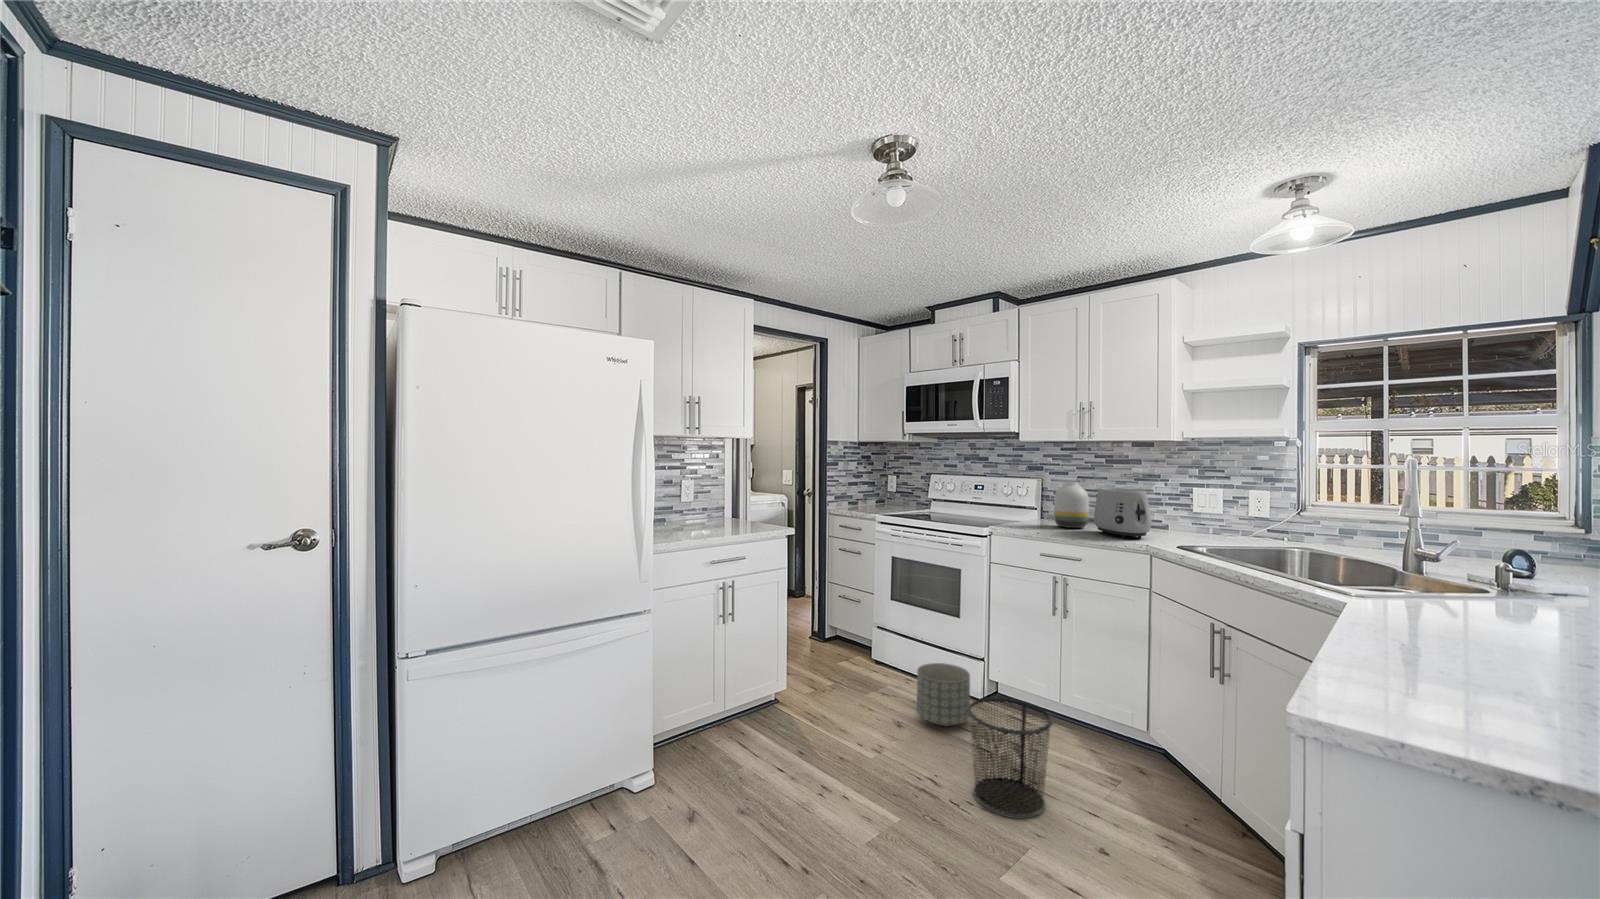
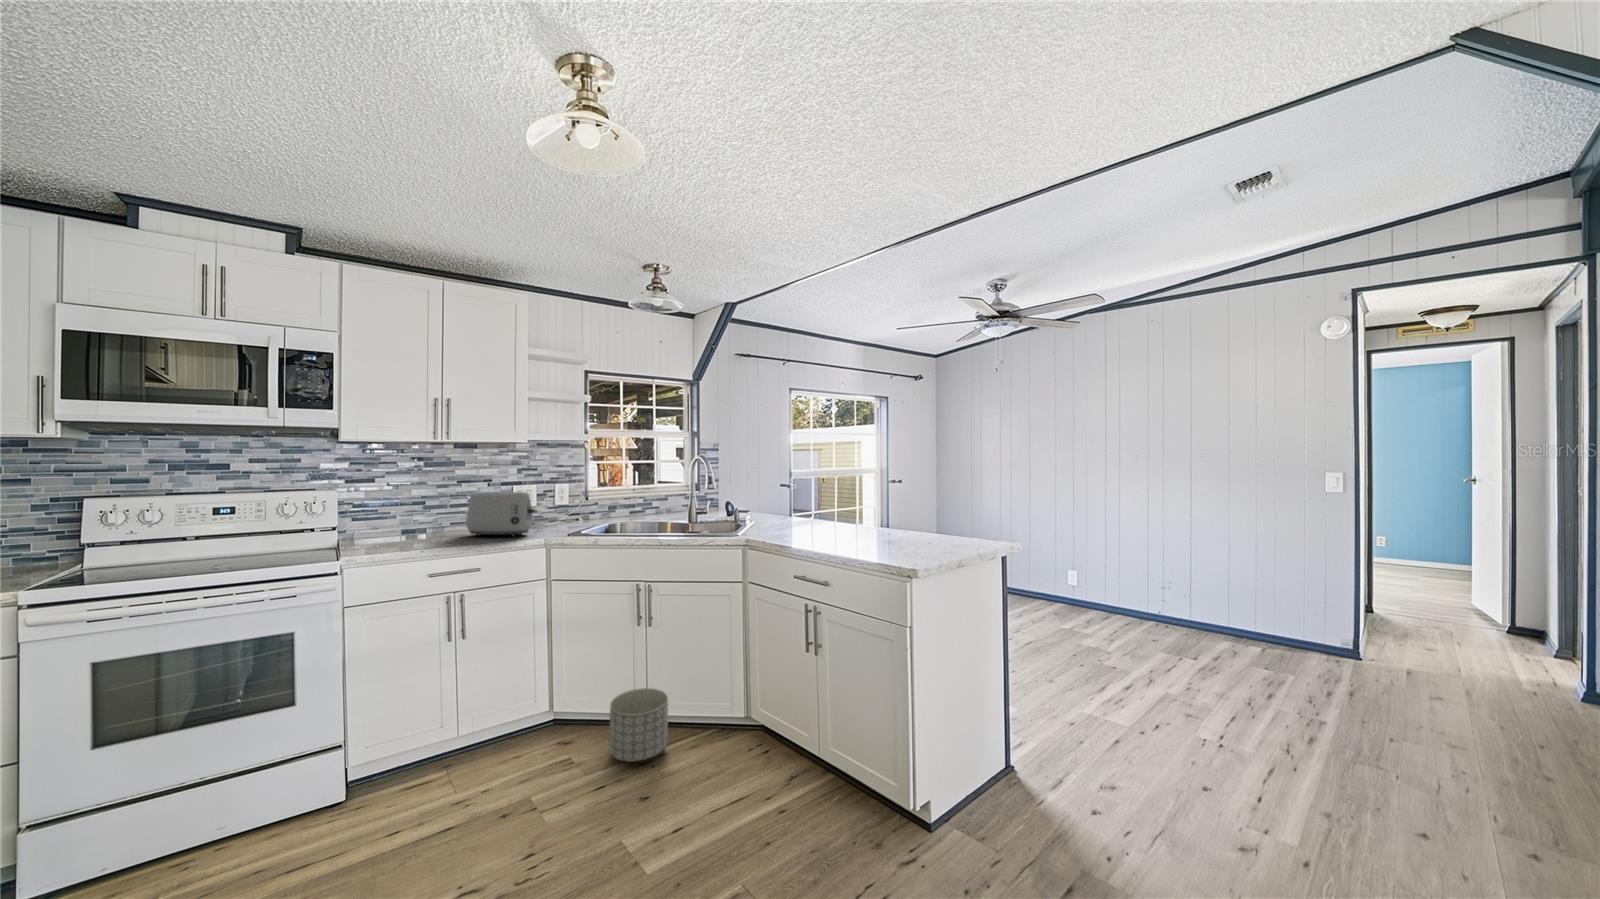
vase: present [1054,482,1089,528] -> none [407,489,449,539]
planter: present [917,663,970,726] -> present [609,688,668,762]
waste bin: present [968,697,1052,818] -> none [508,708,597,838]

